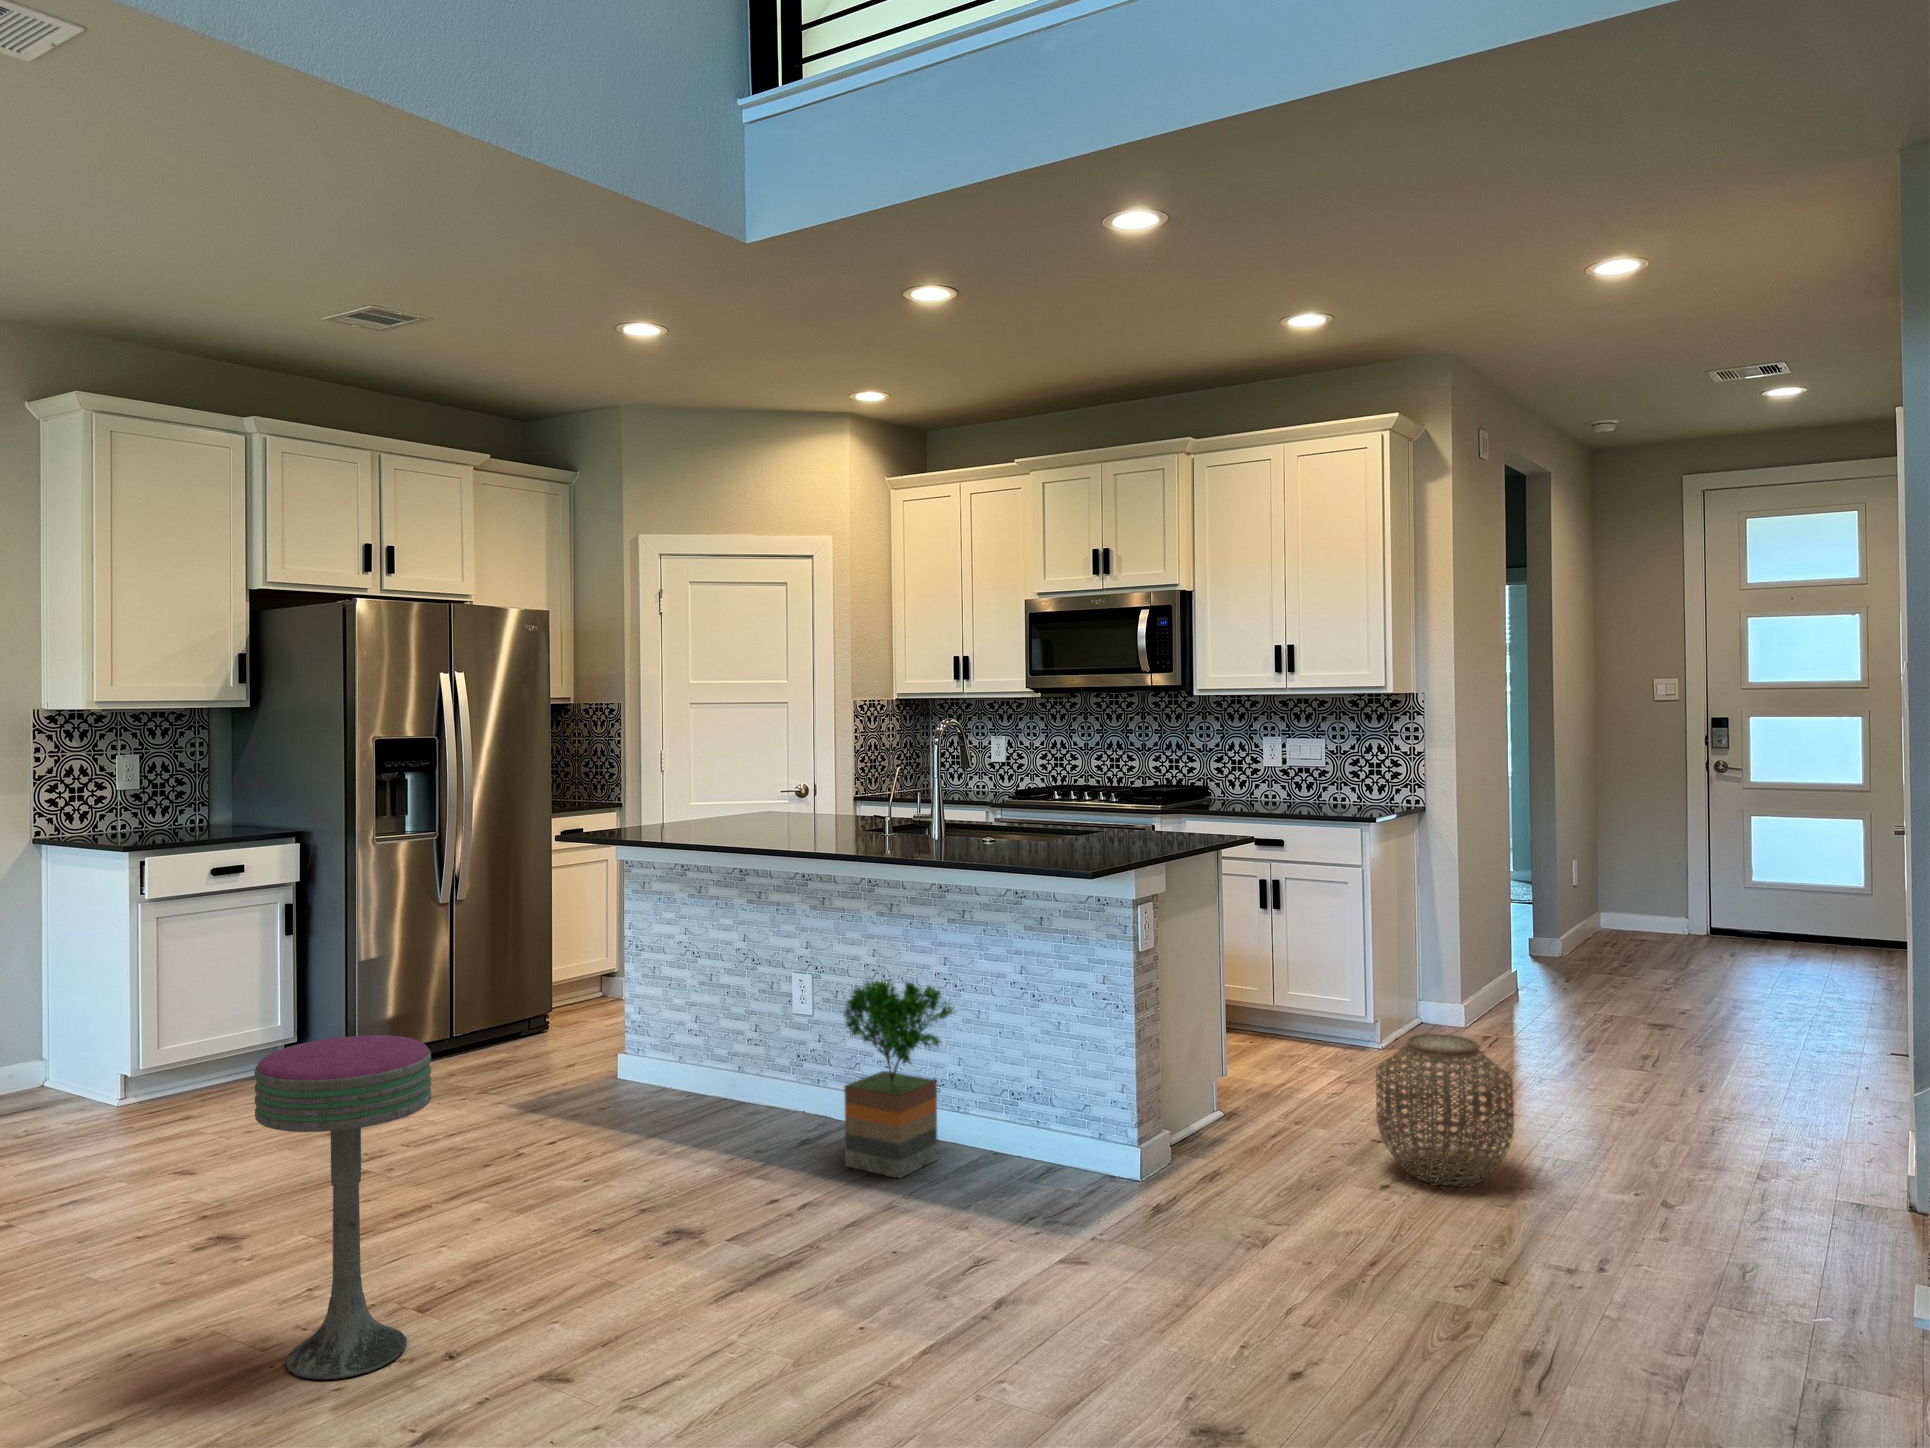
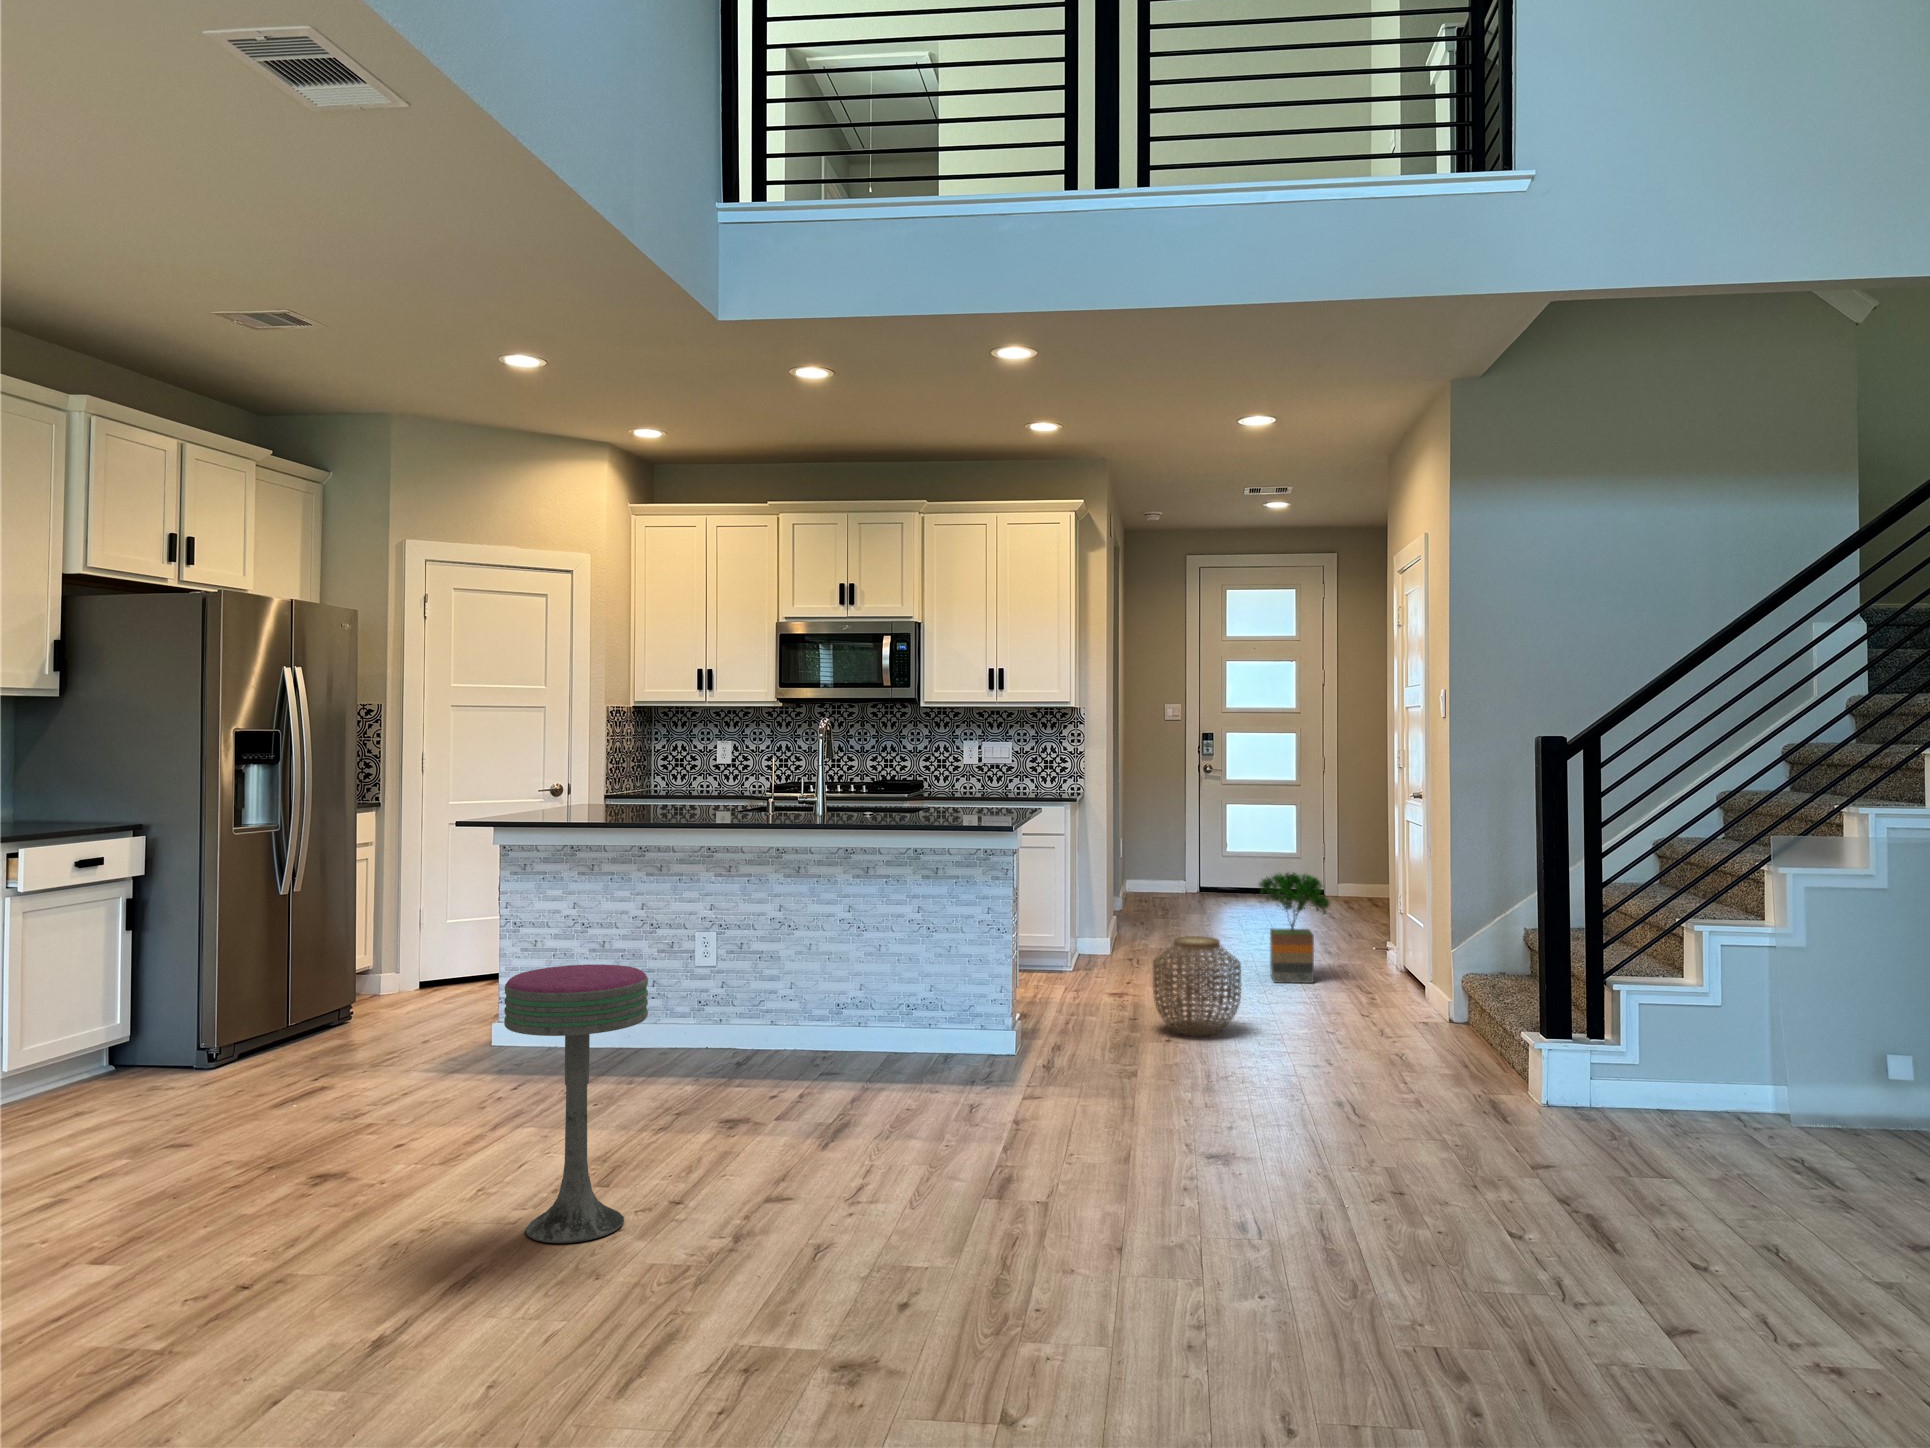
potted tree: present [844,981,954,1178] -> present [1259,872,1330,983]

